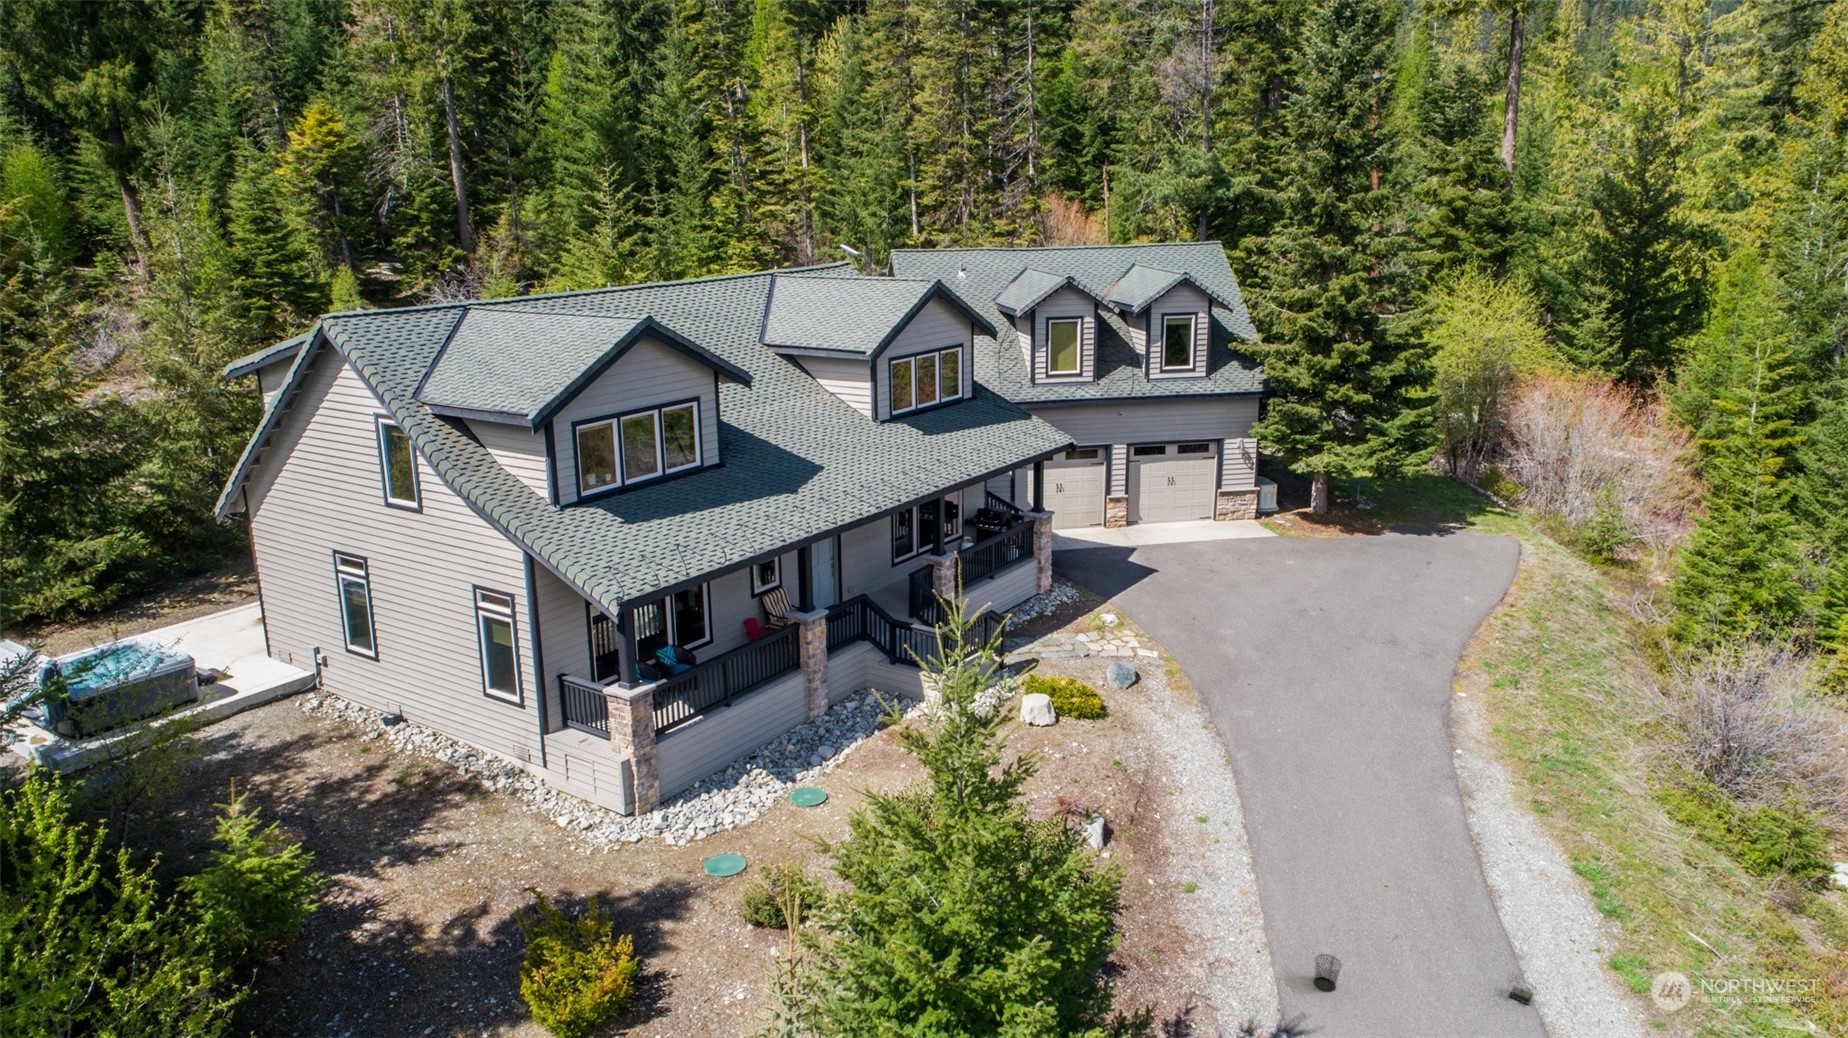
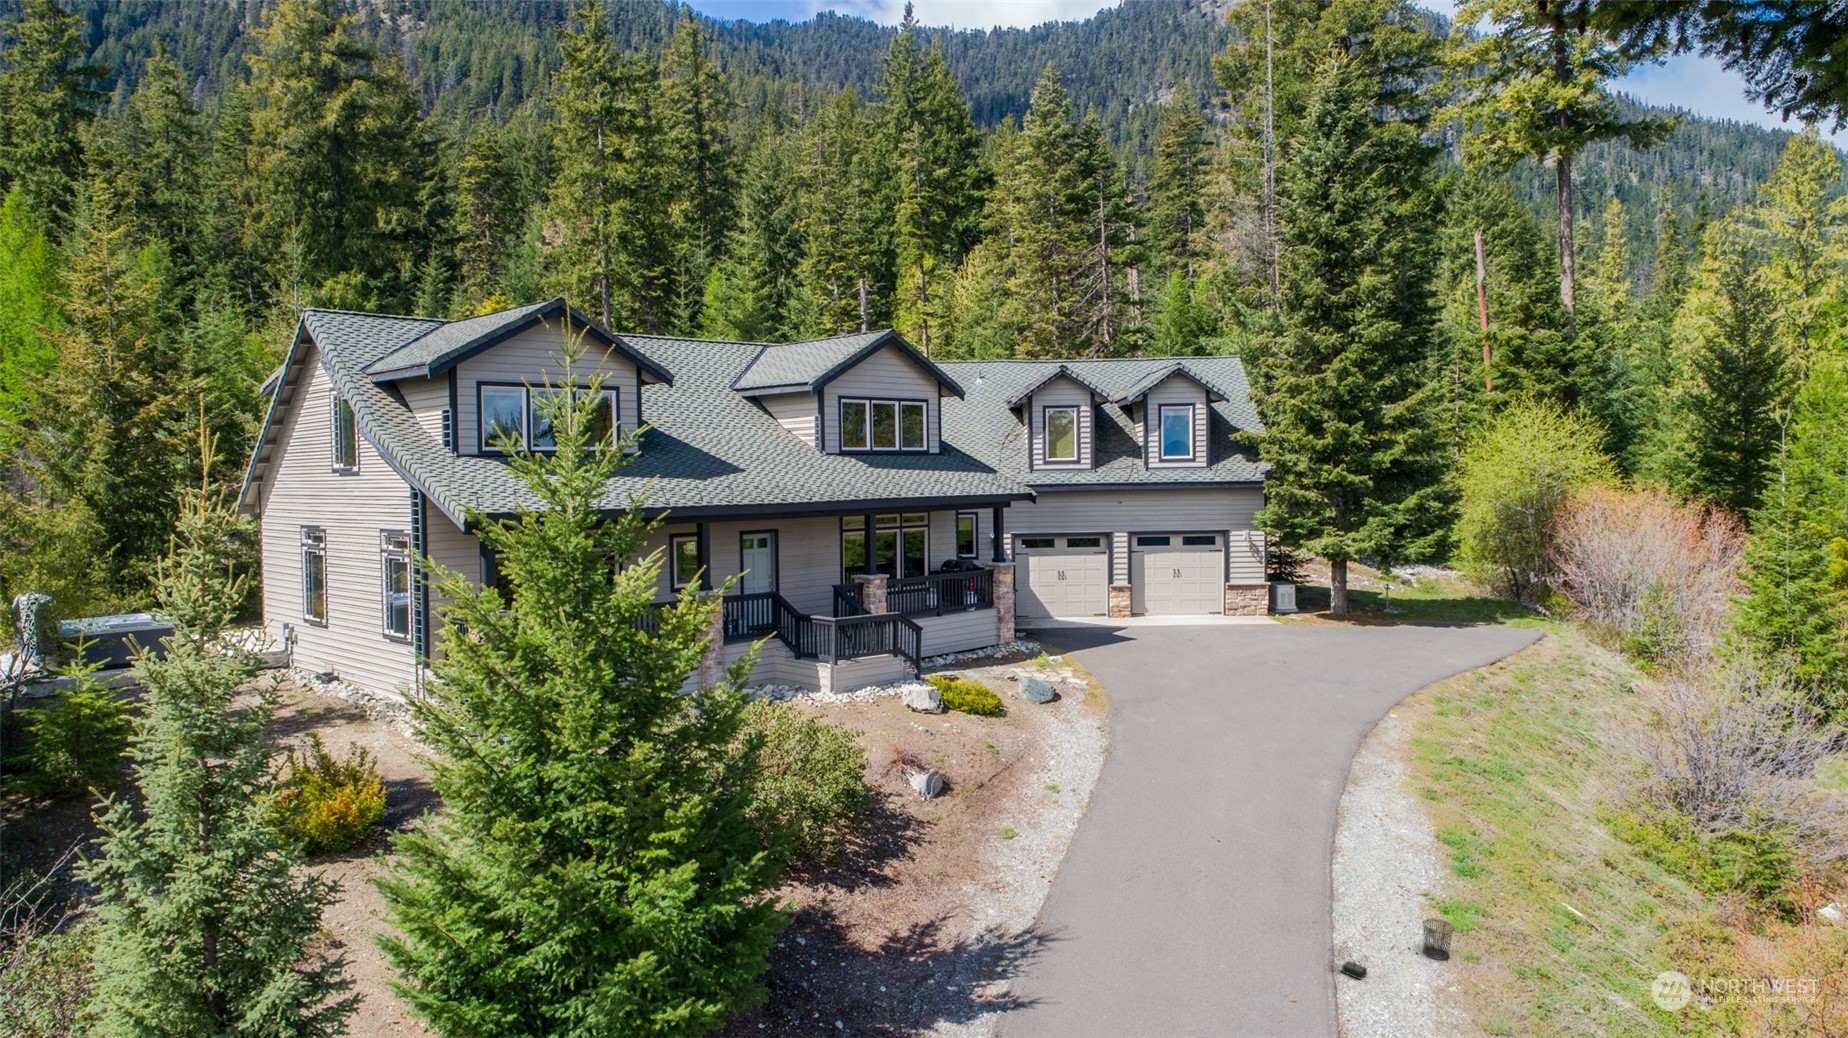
trash can: present [1314,955,1341,992] -> present [1423,919,1454,960]

